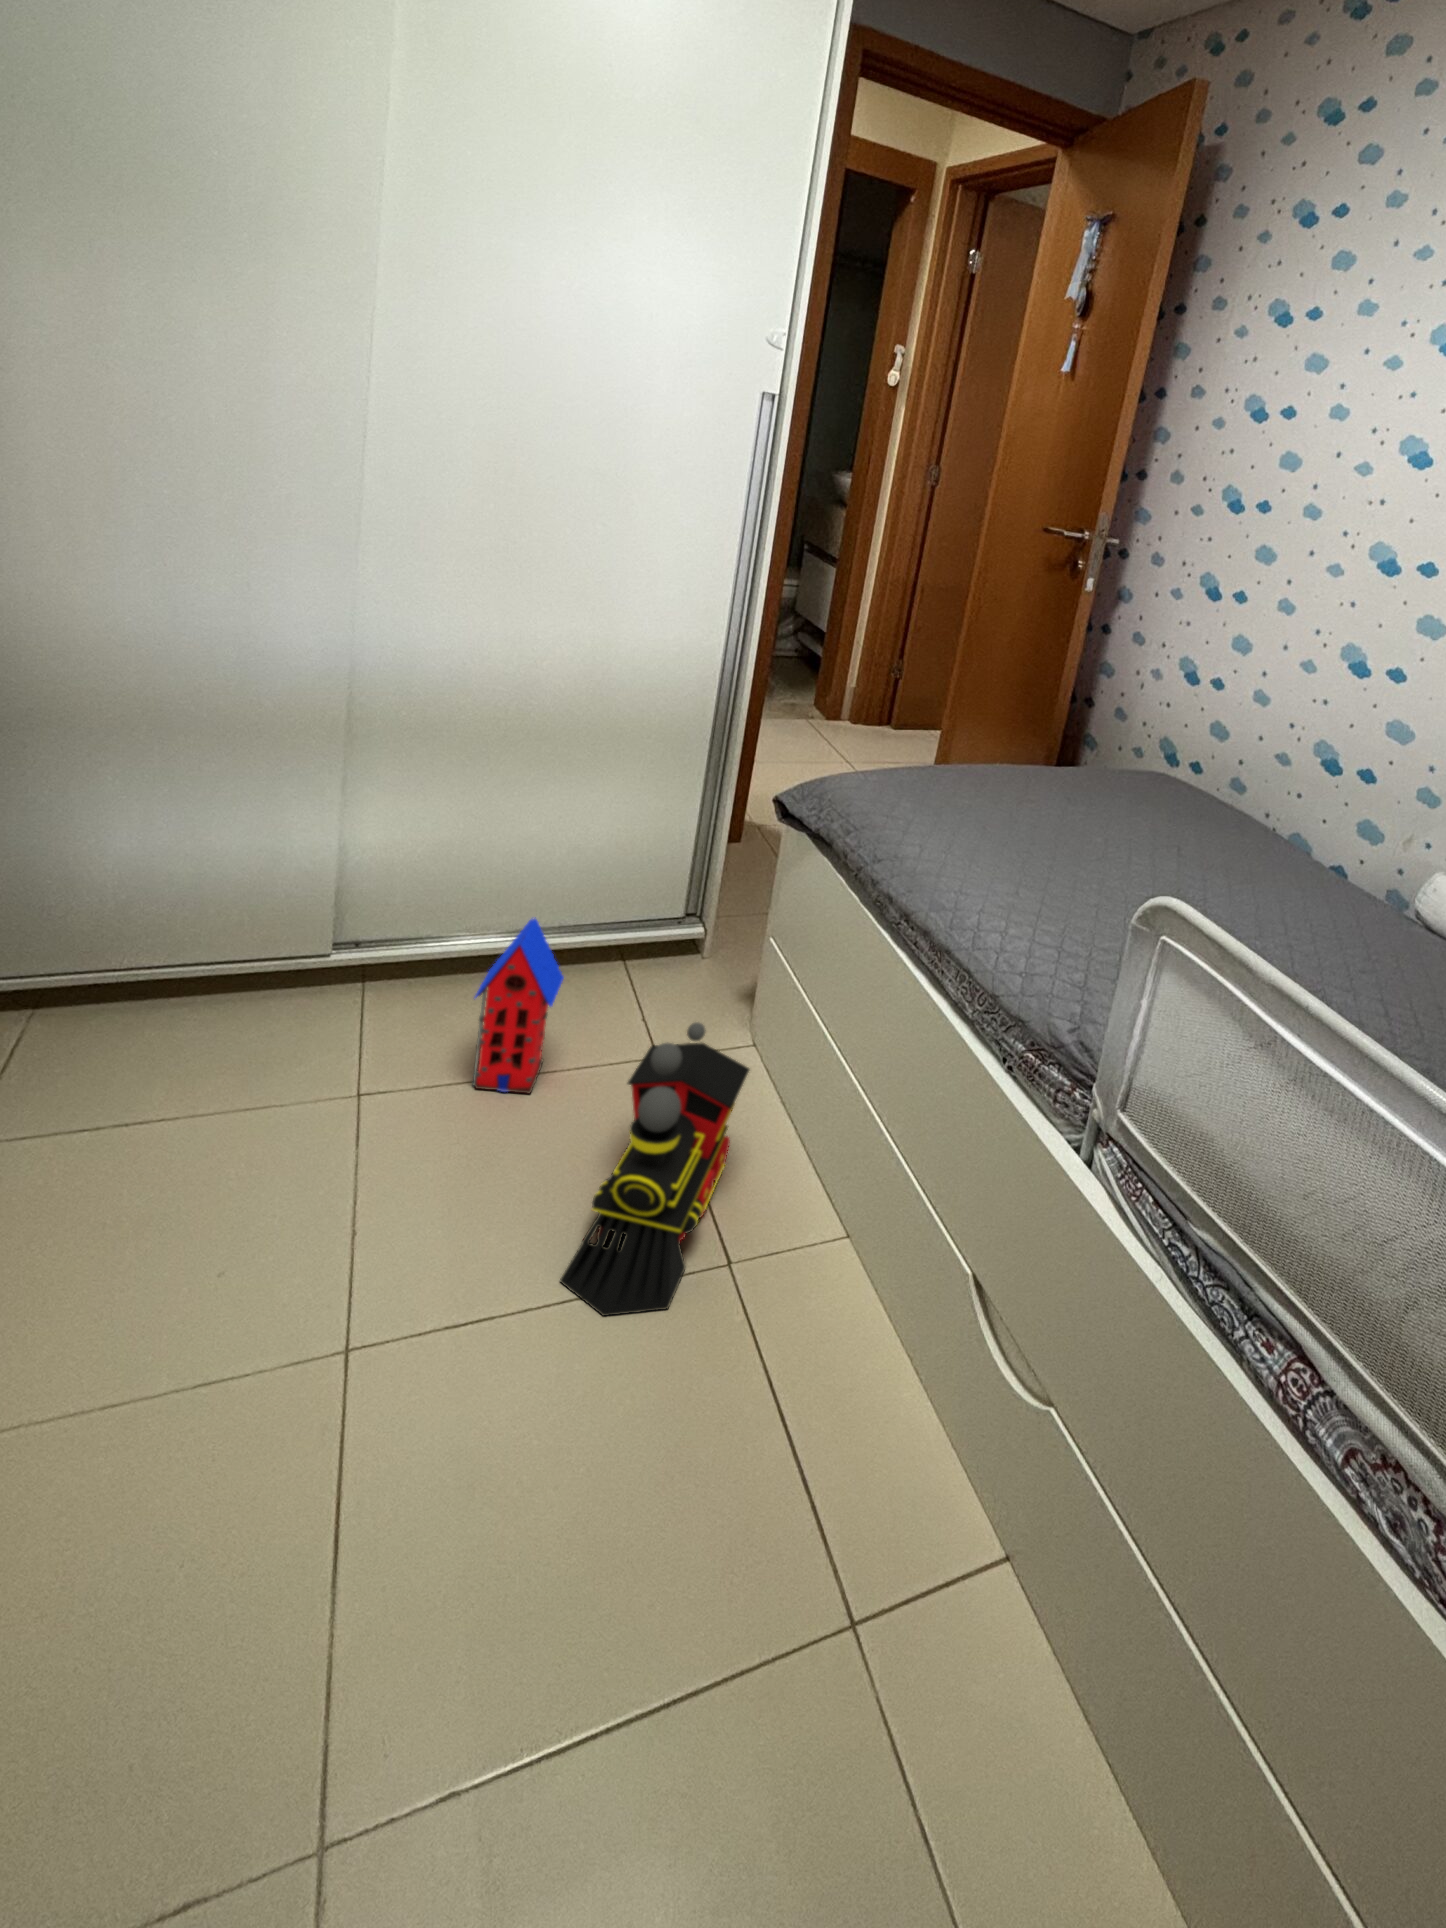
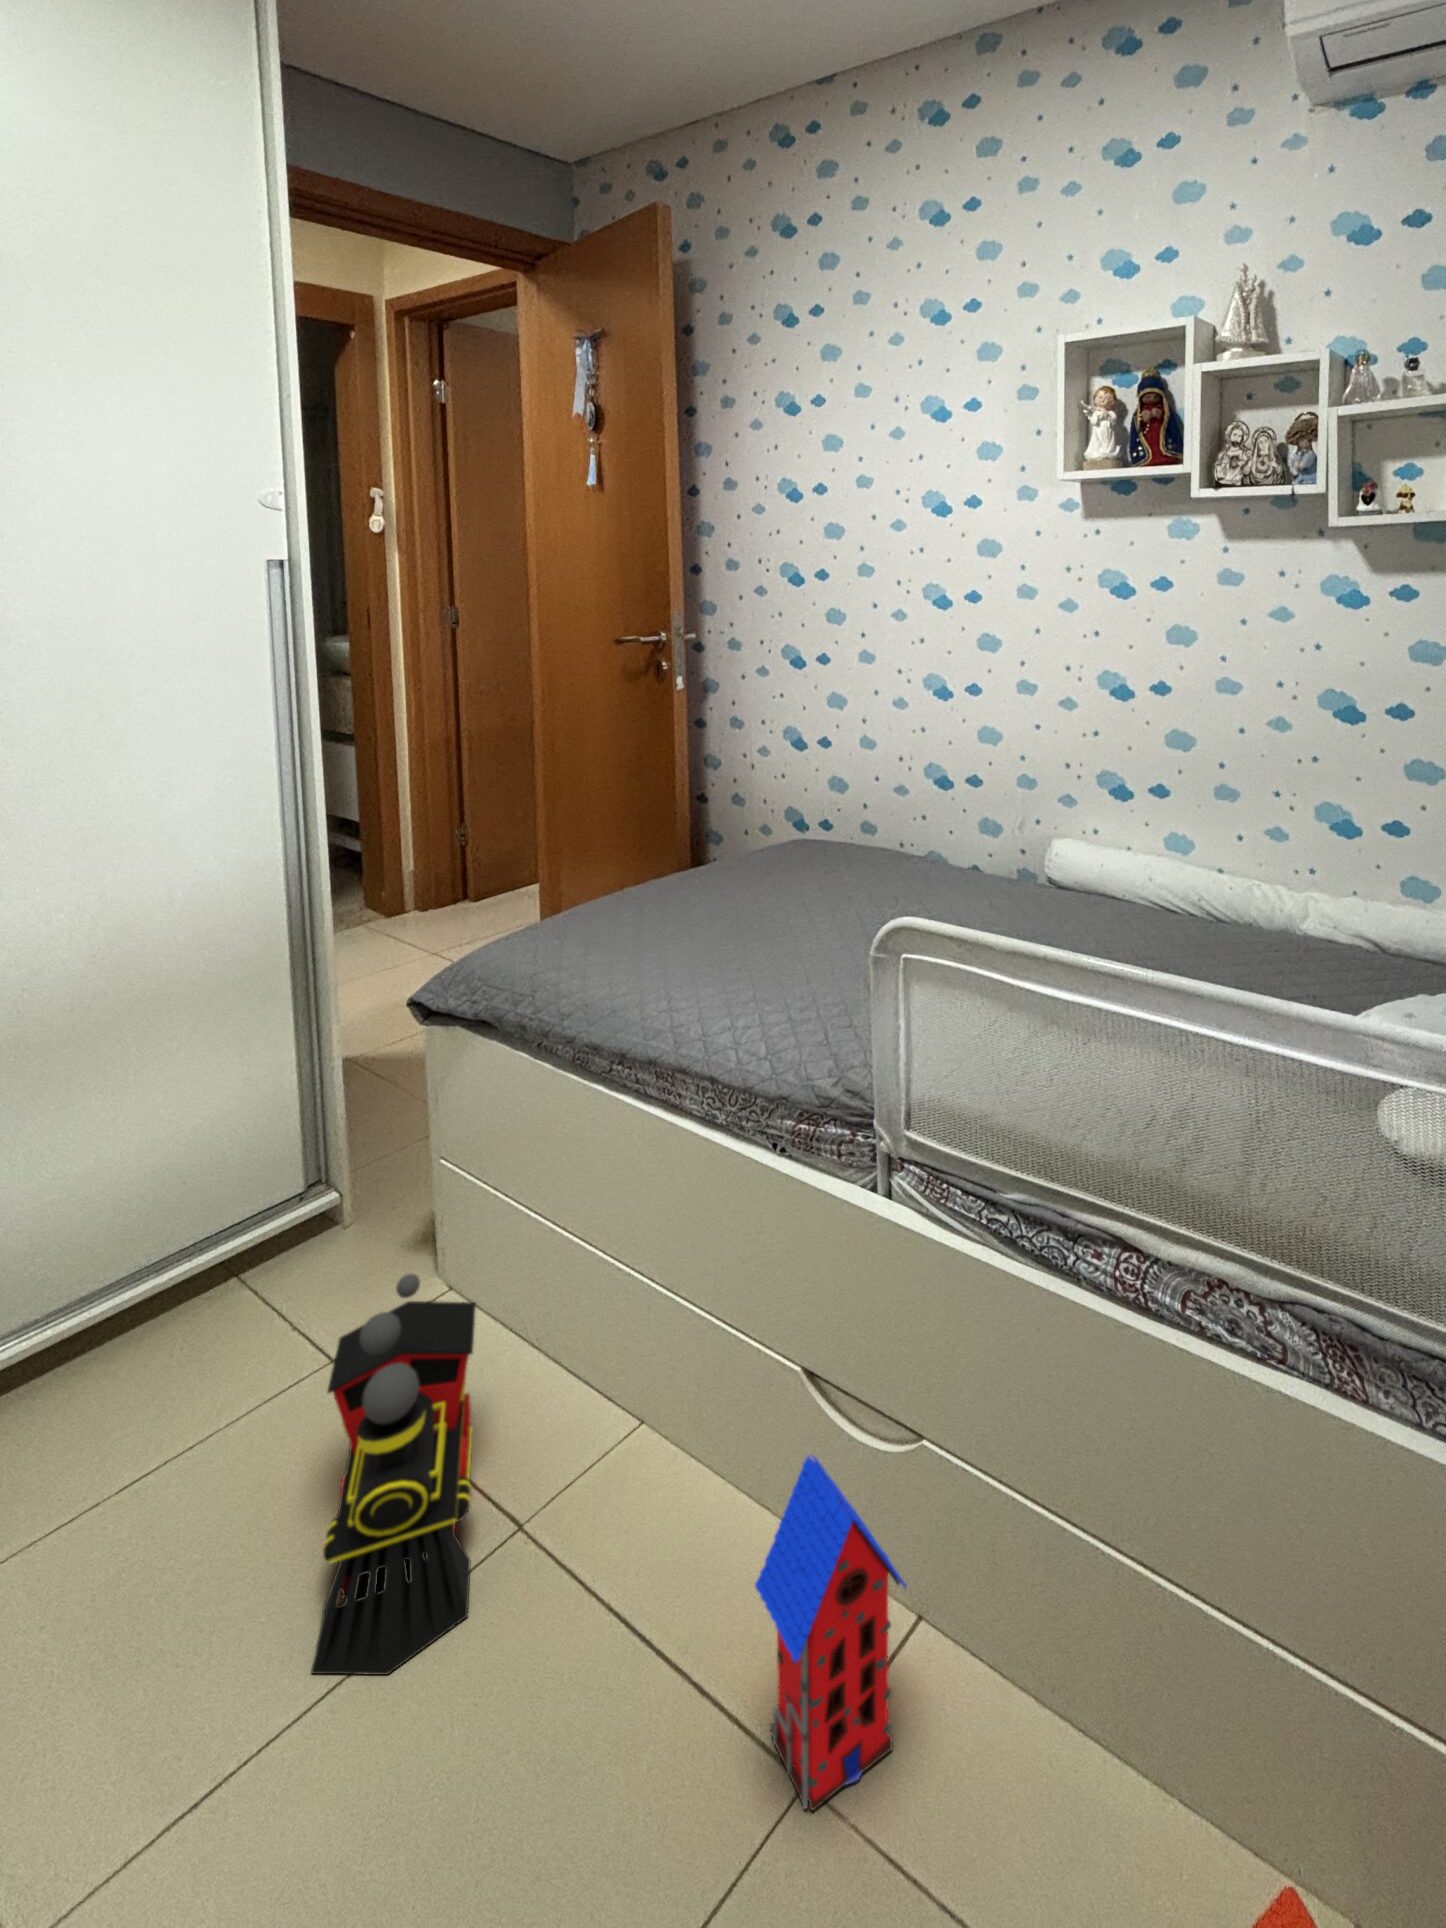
toy house: present [473,919,564,1094] -> present [755,1456,906,1810]

